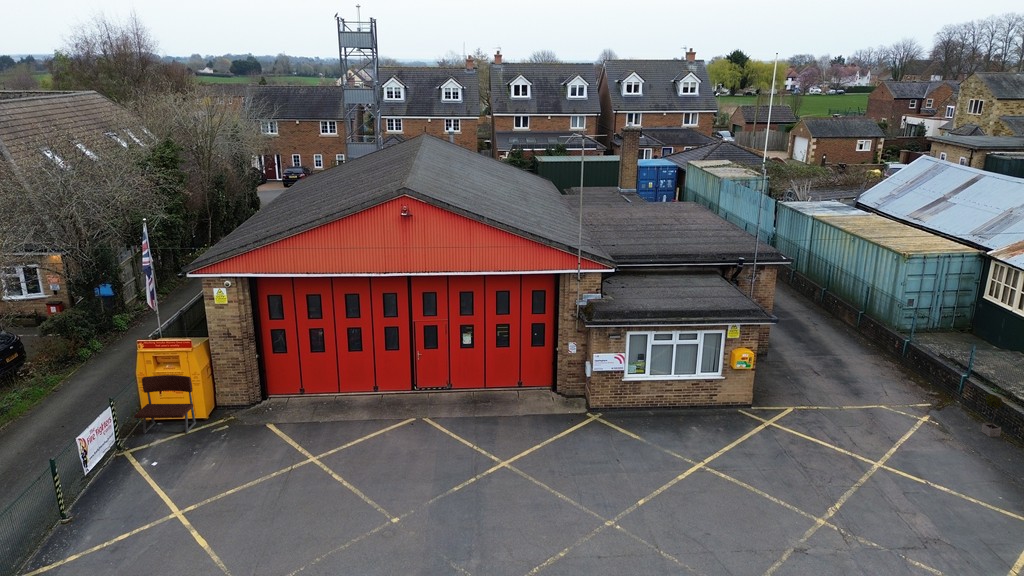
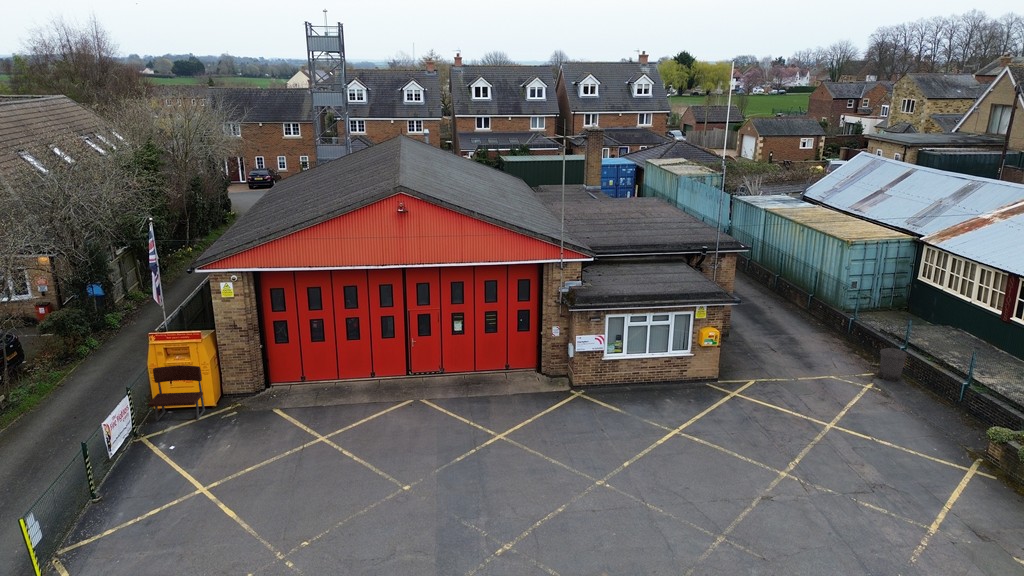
trash can: none [937,376,970,414] -> present [879,348,907,381]
potted tree: present [981,394,1005,437] -> none [917,362,937,399]

